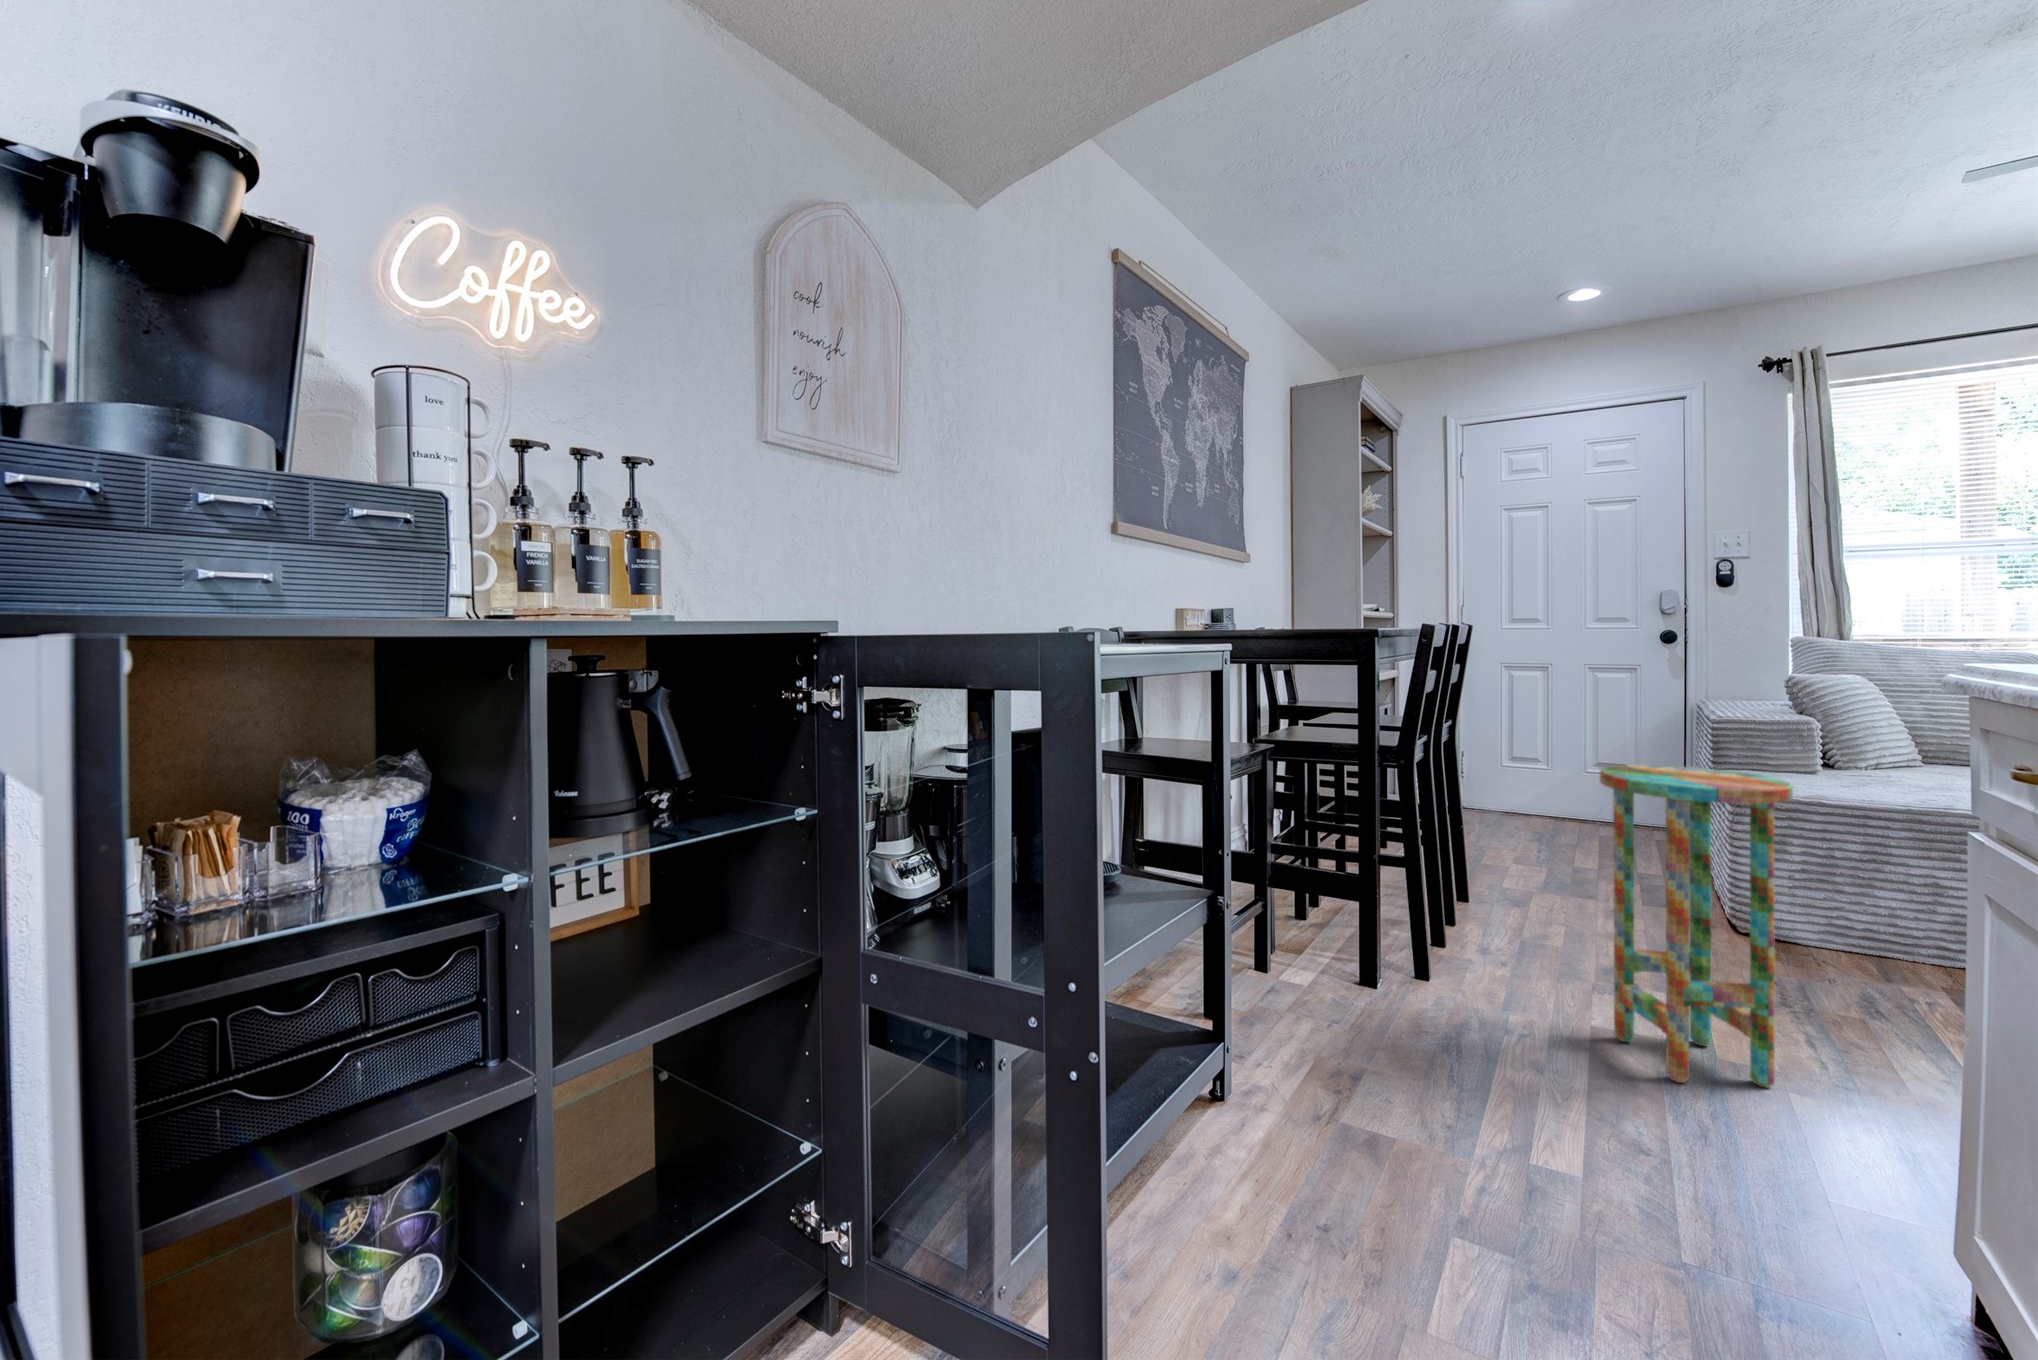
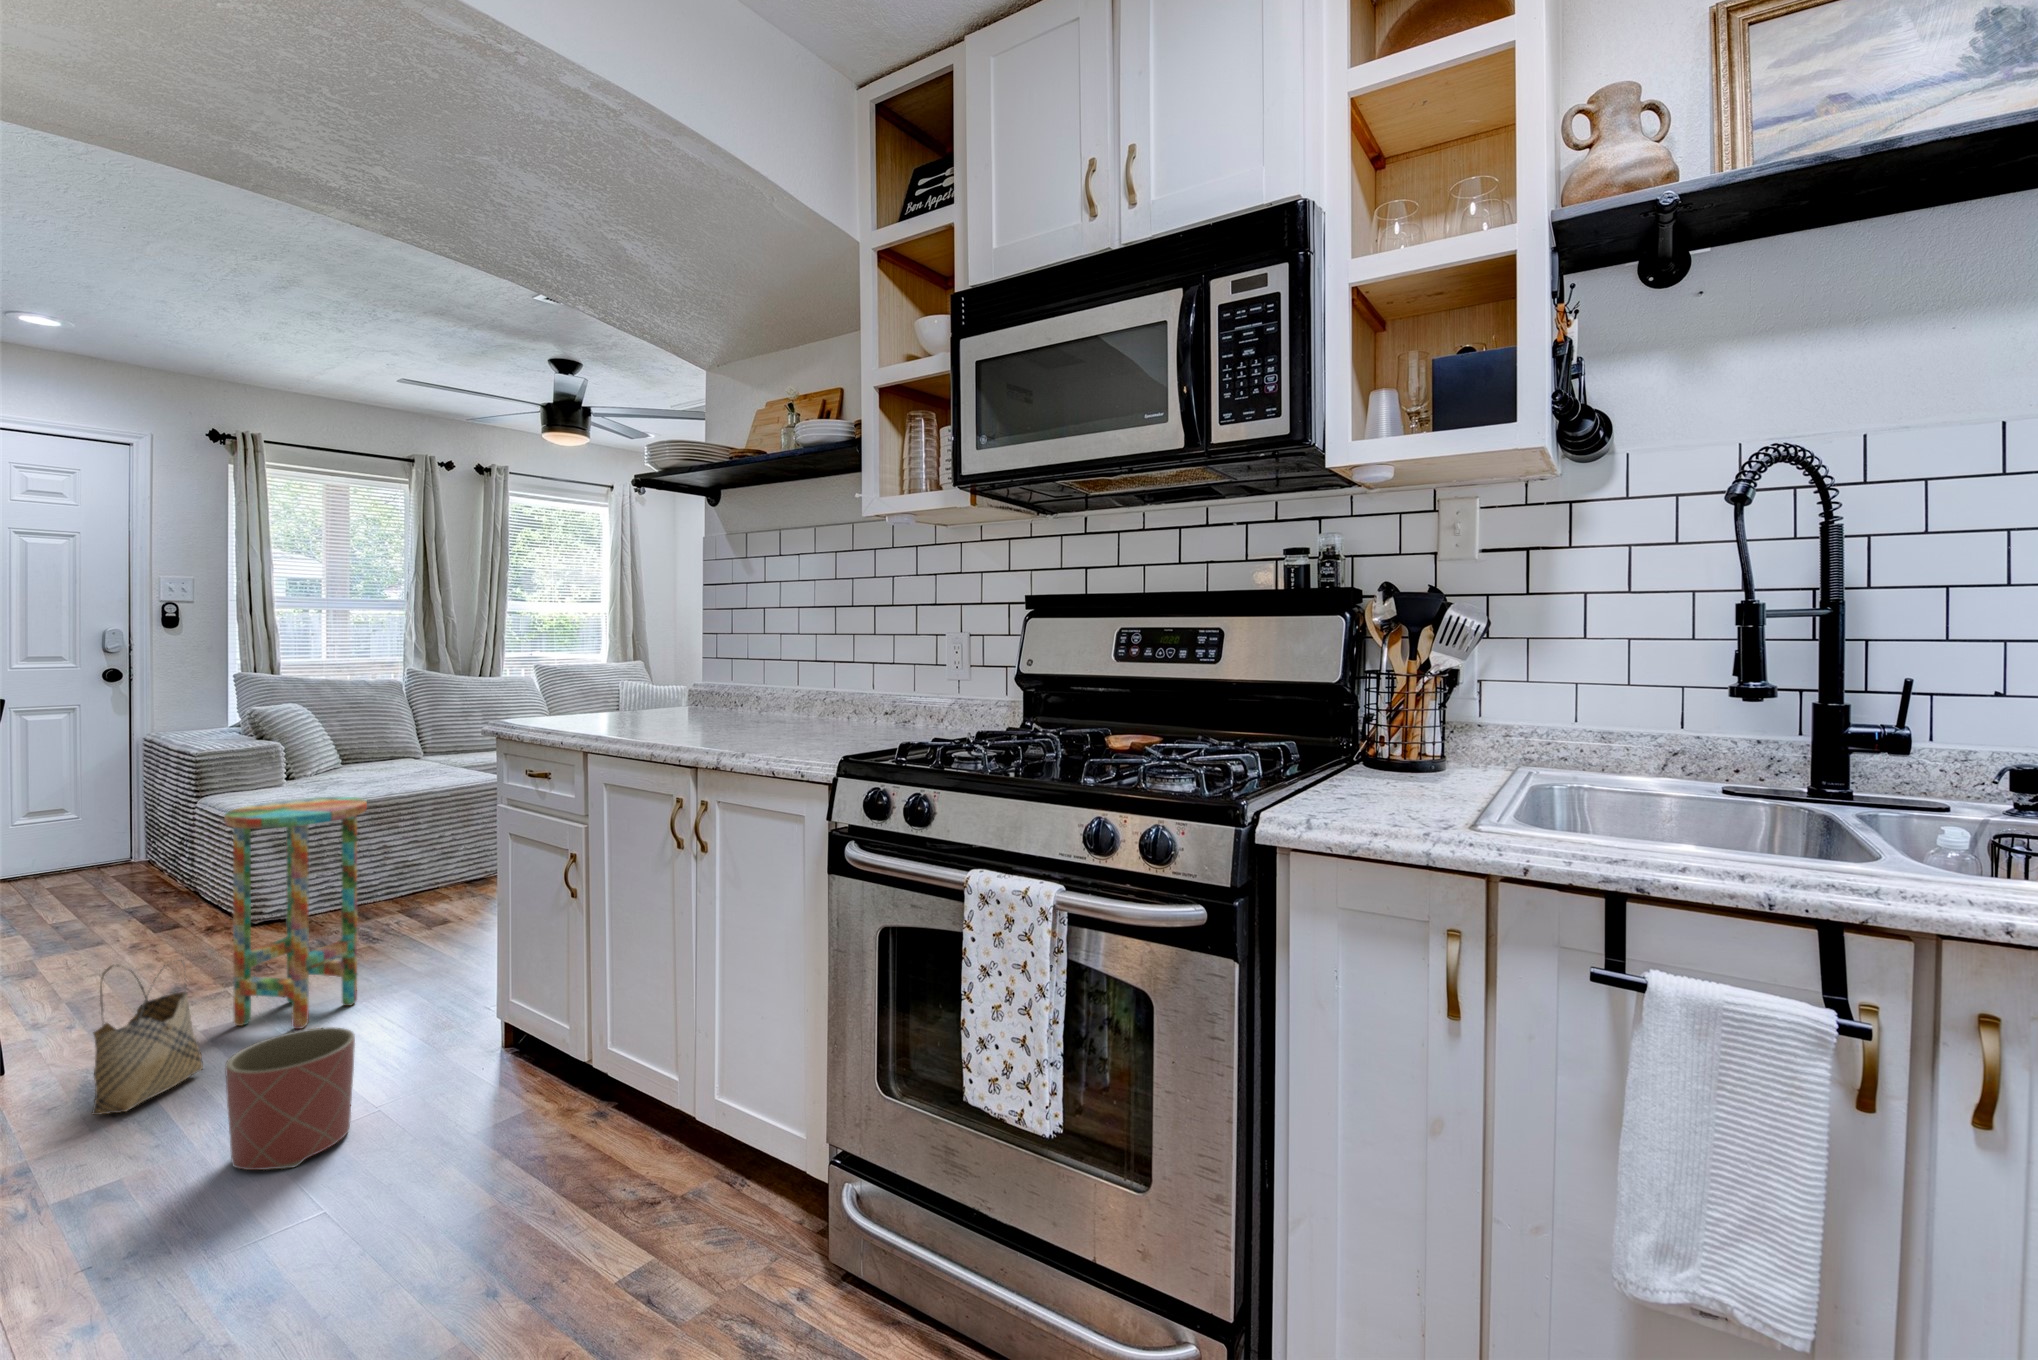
woven basket: none [1423,904,1539,1071] -> present [92,961,203,1115]
planter: none [1448,1059,1614,1273] -> present [225,1027,355,1170]

